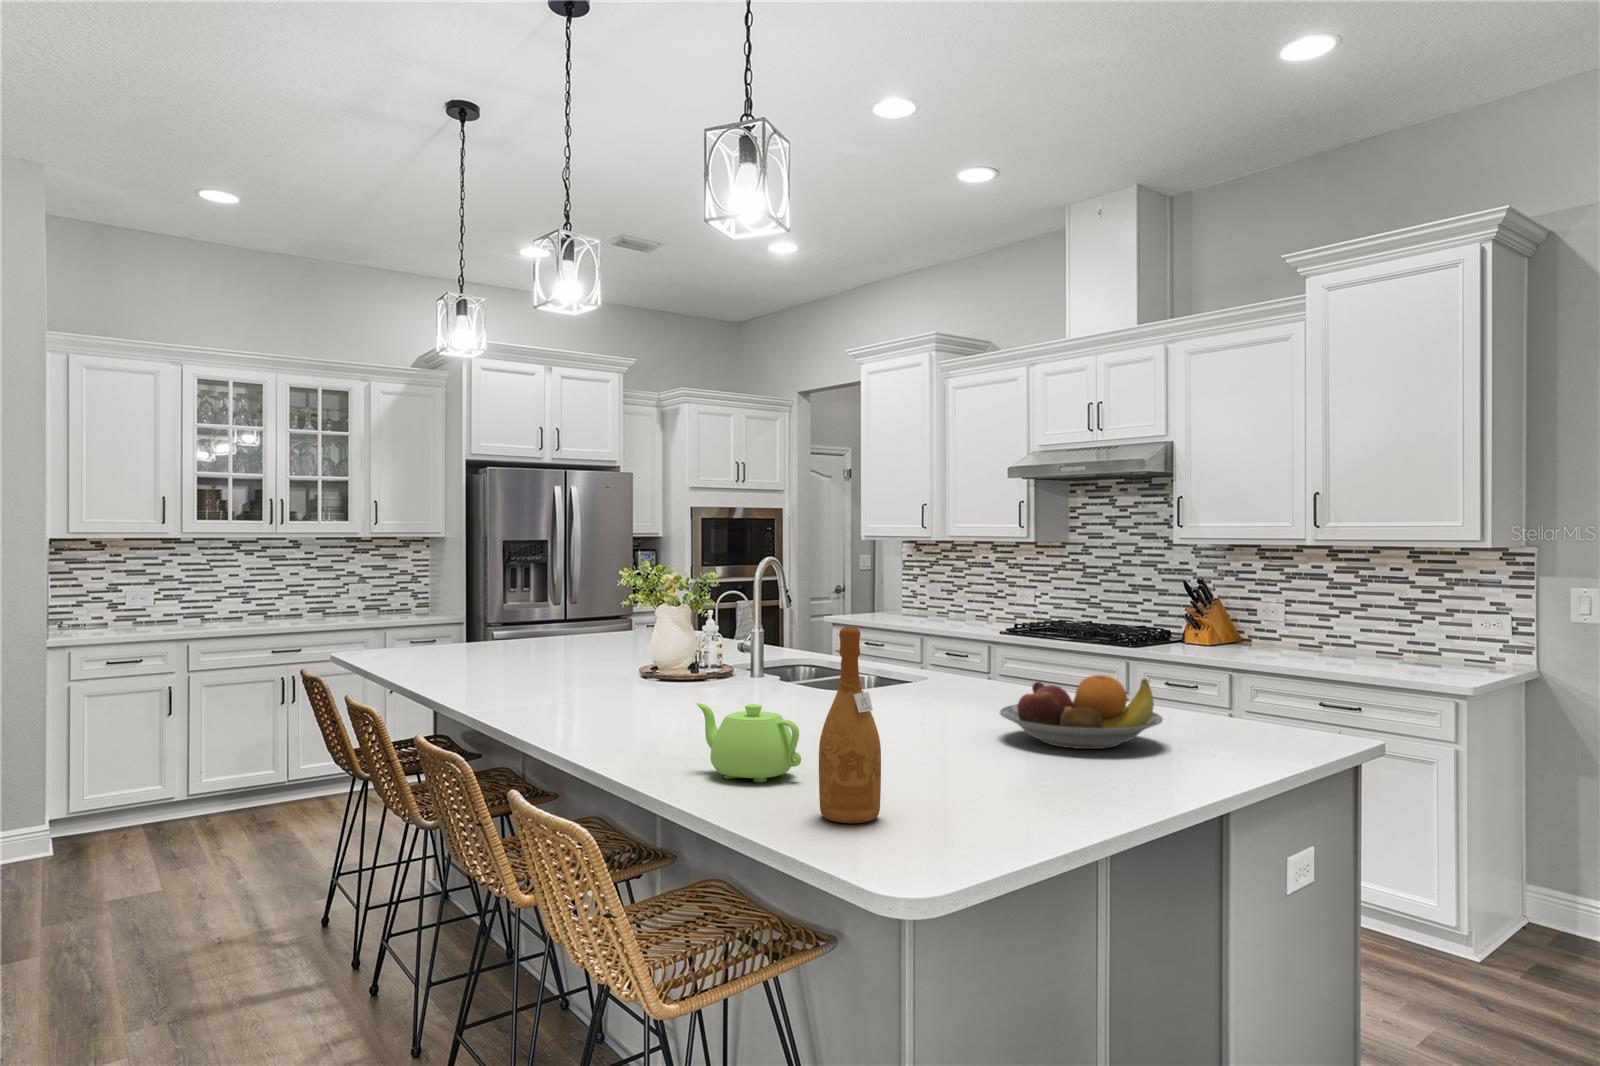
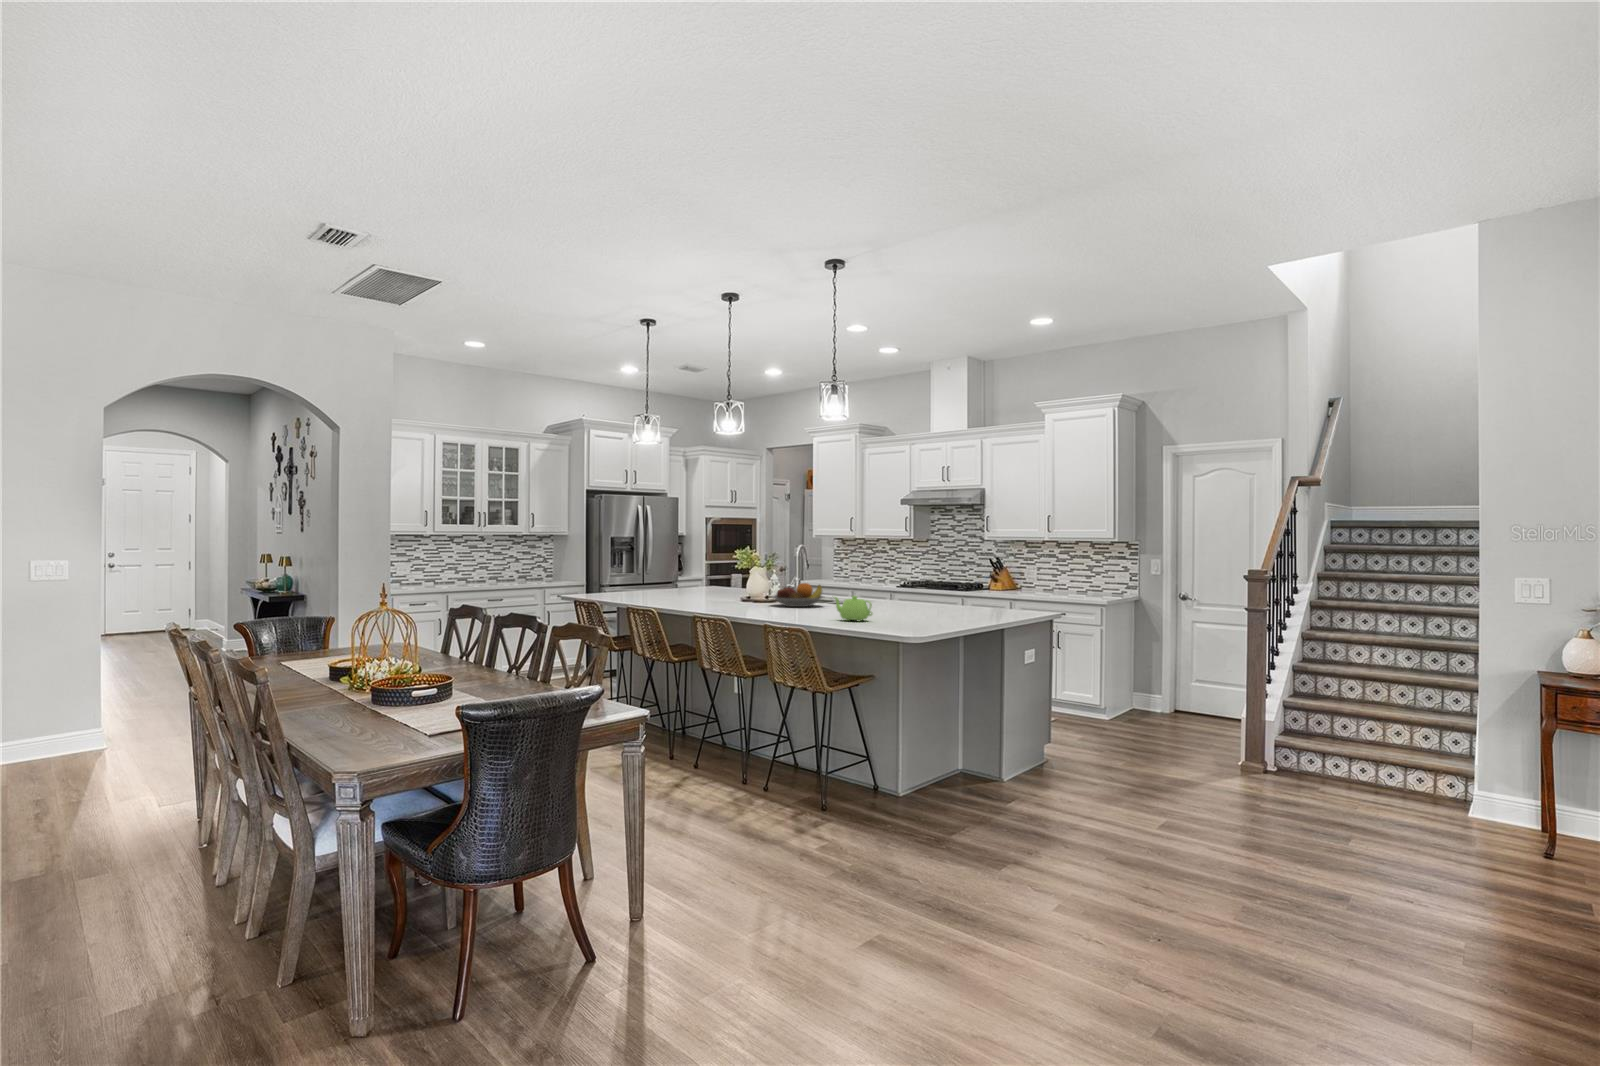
wine bottle: present [819,627,881,823] -> none [890,566,909,626]
fruit bowl: present [1000,675,1163,749] -> present [772,583,823,607]

